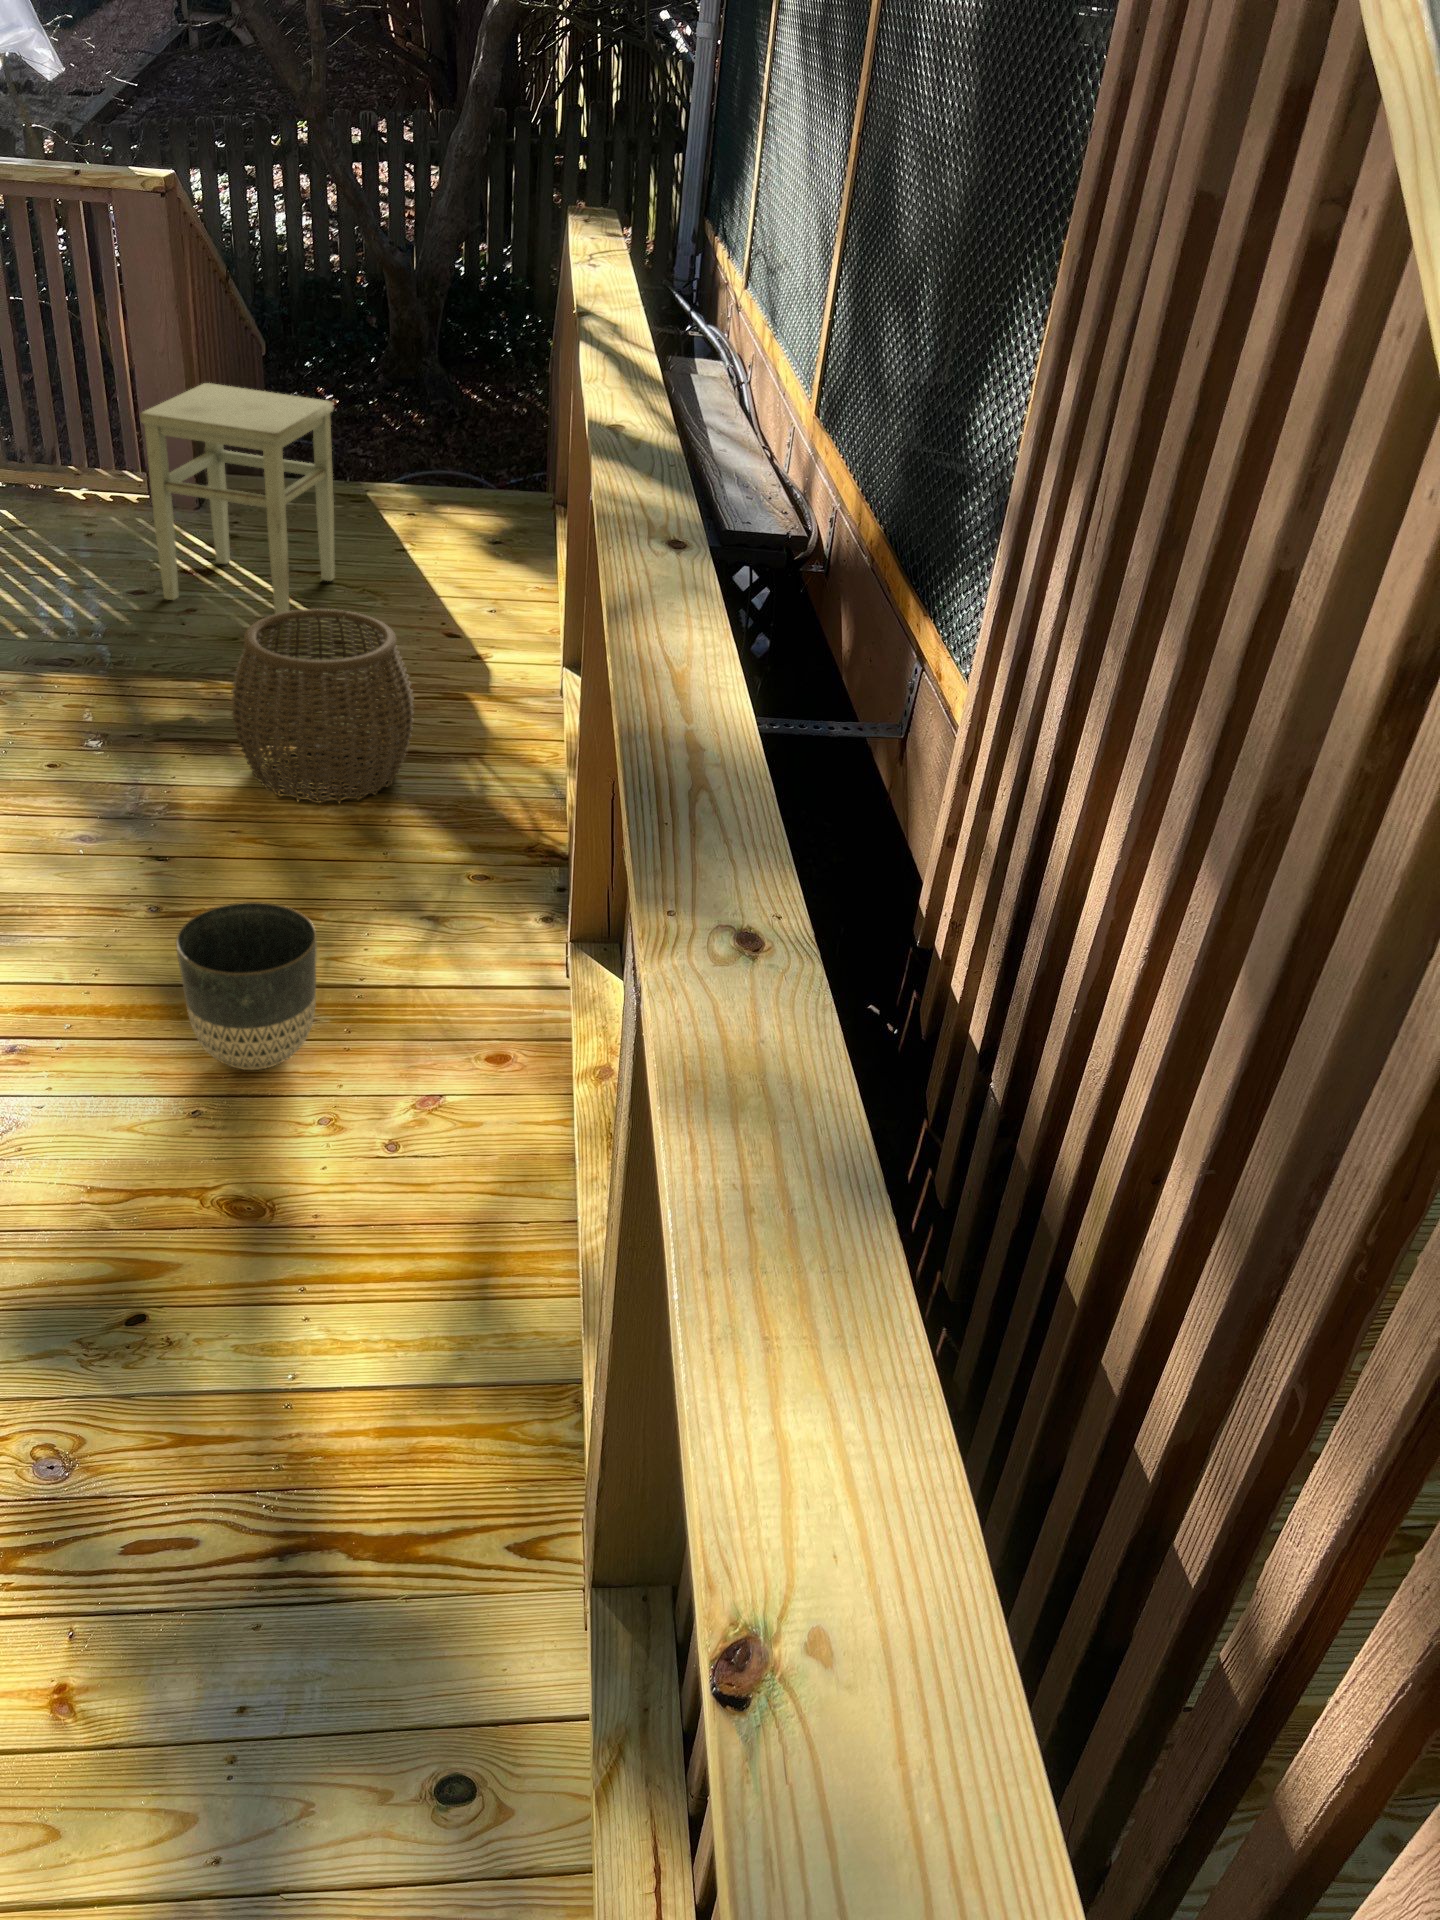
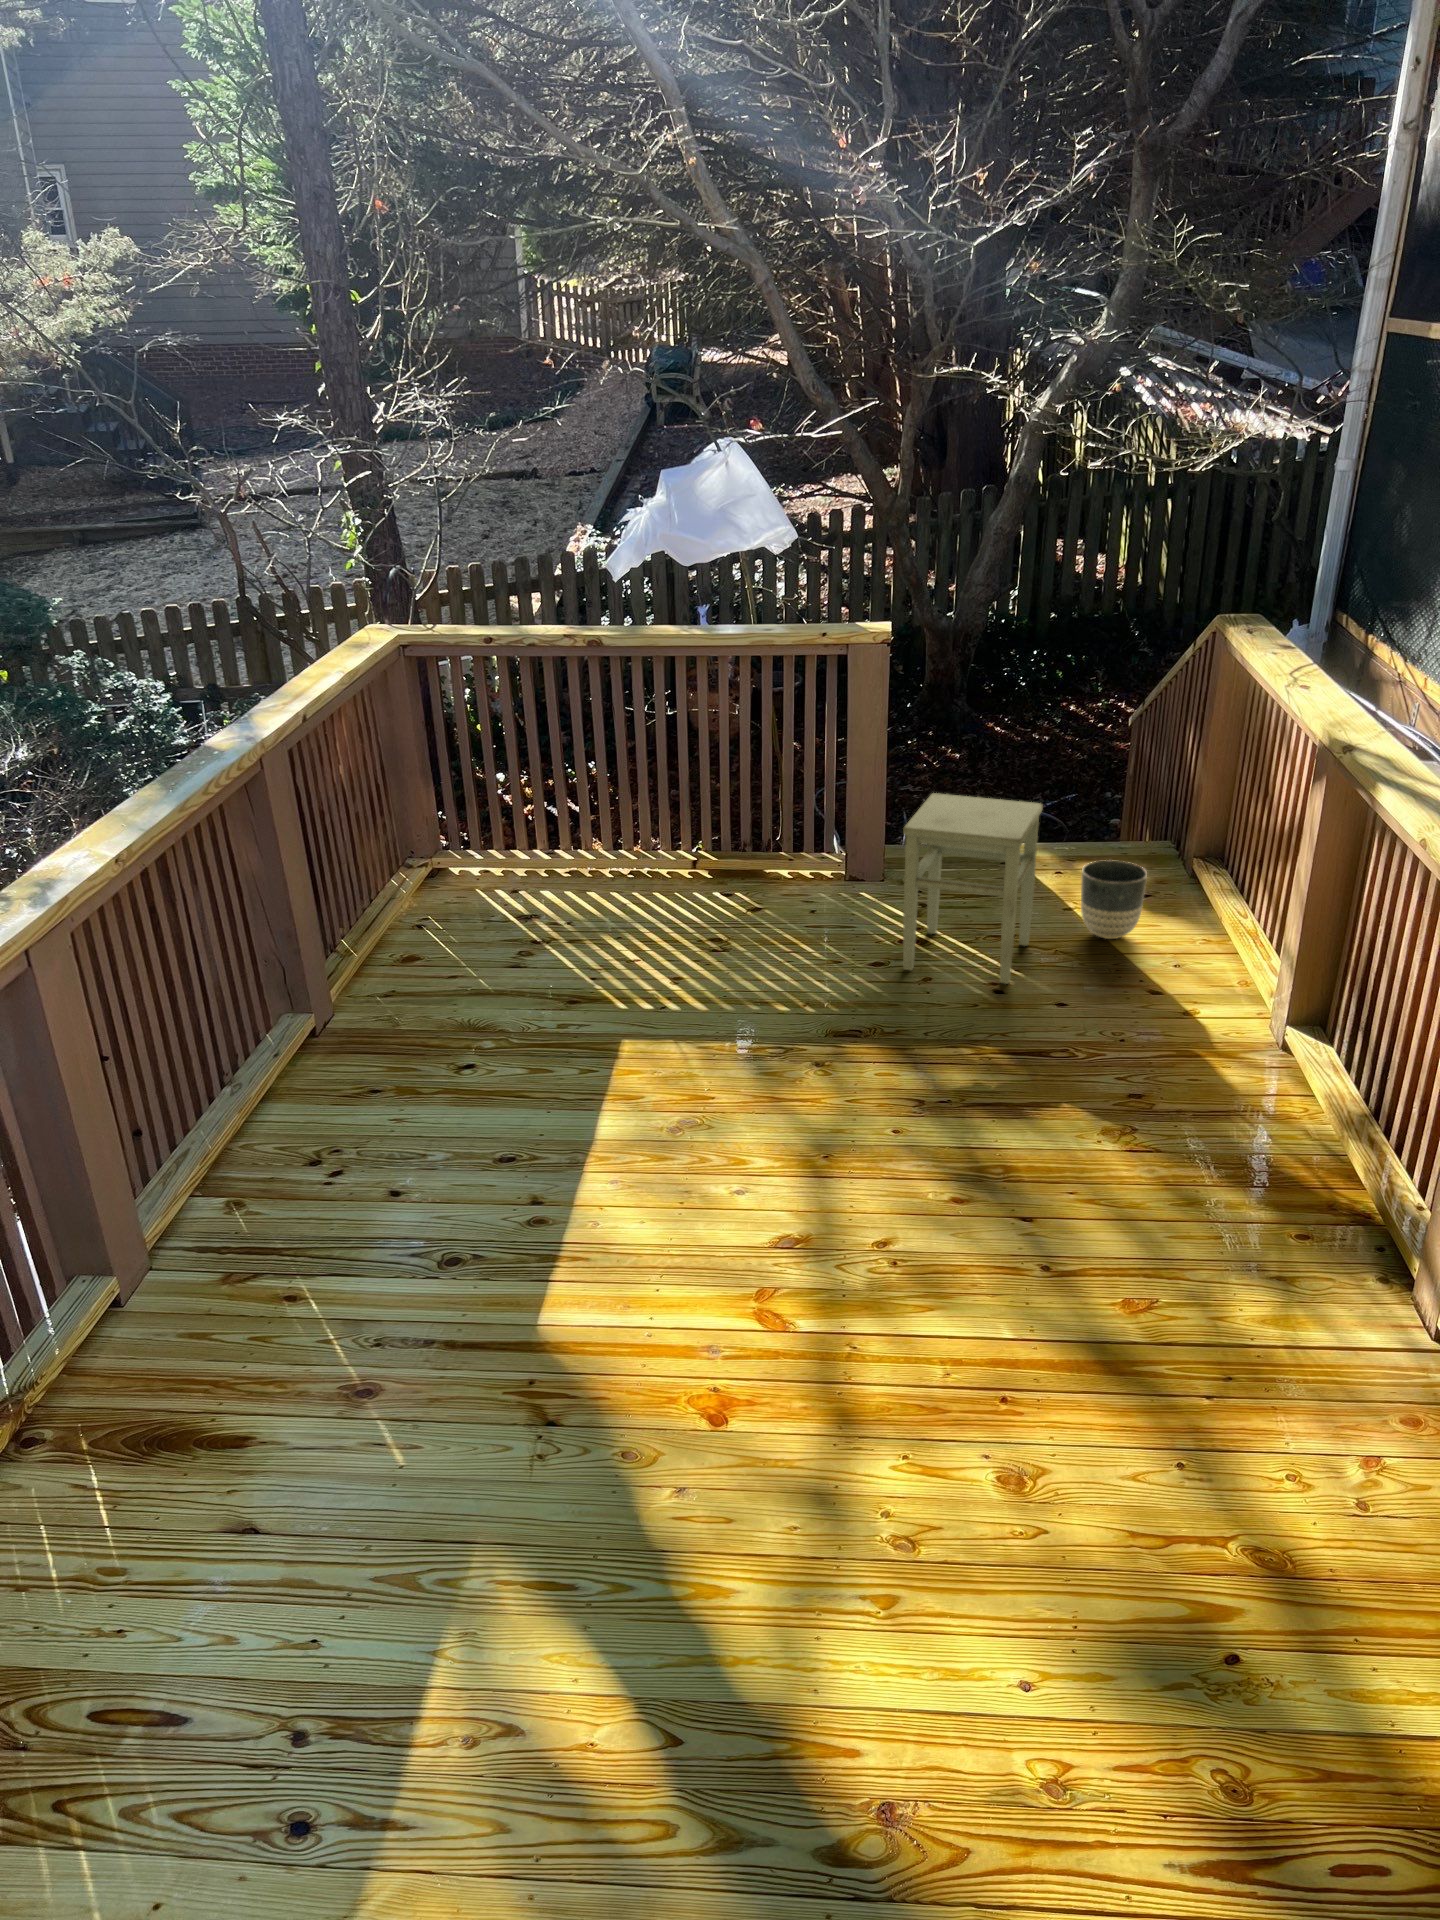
woven basket: present [231,609,414,804] -> none [1047,998,1203,1164]
planter: present [176,902,317,1070] -> present [1081,860,1147,939]

